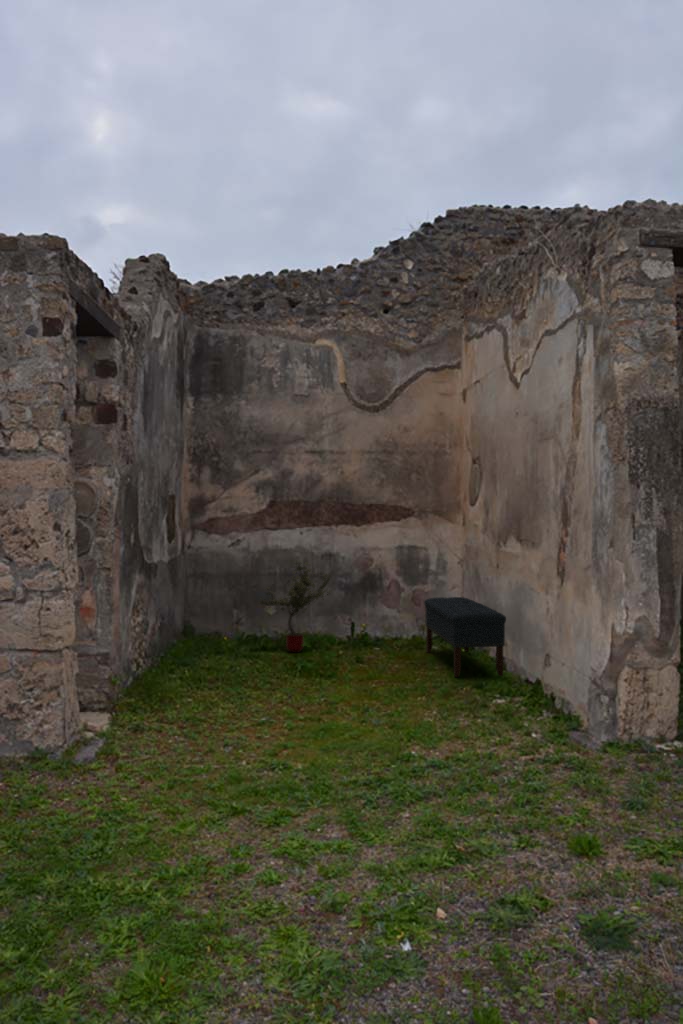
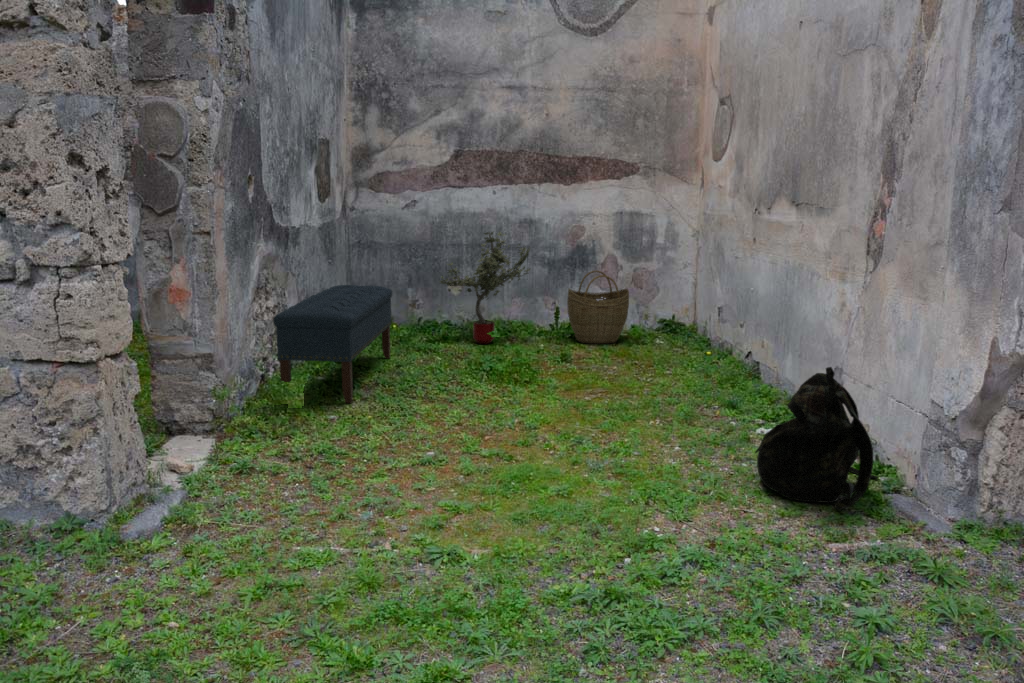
woven basket: none [362,591,411,650] -> present [567,271,629,344]
bench: present [424,597,506,677] -> present [273,285,392,403]
backpack: none [486,647,571,741] -> present [755,367,878,511]

